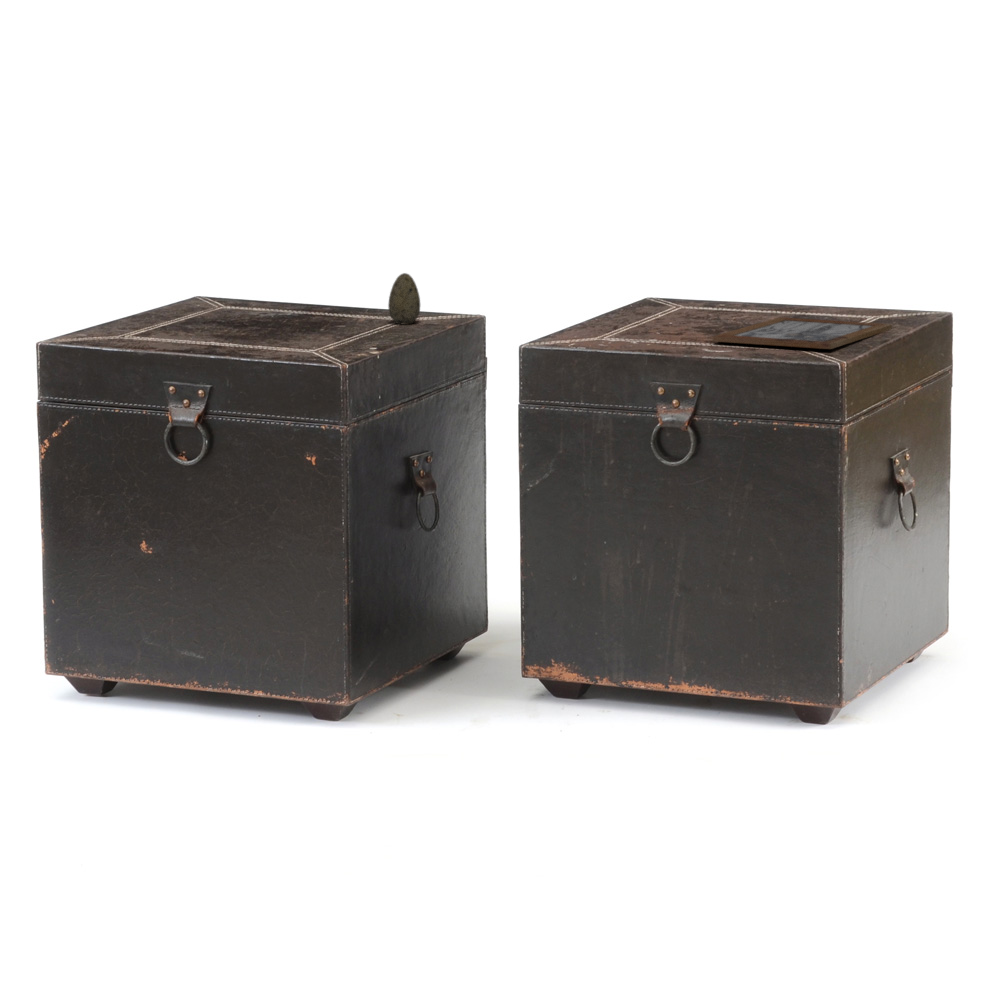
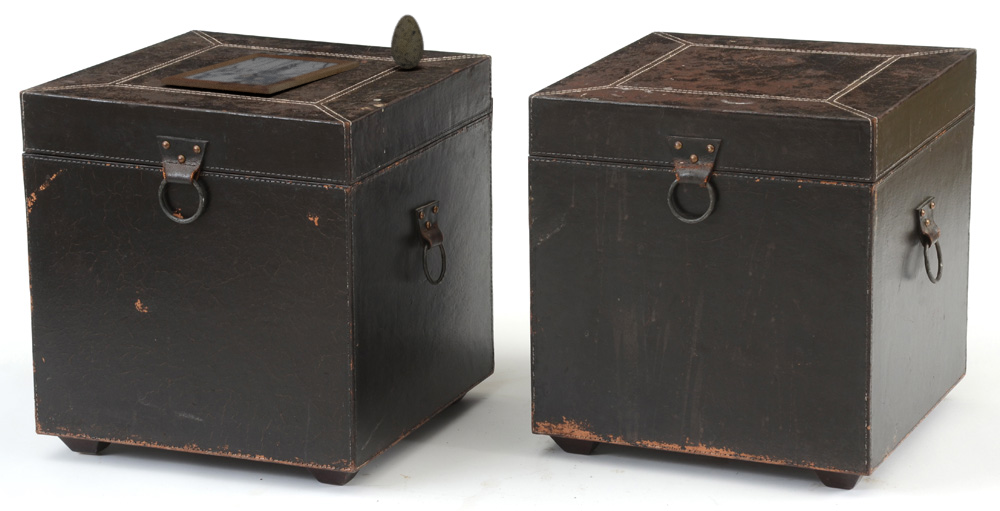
picture frame: present [712,317,892,349] -> present [161,53,359,94]

